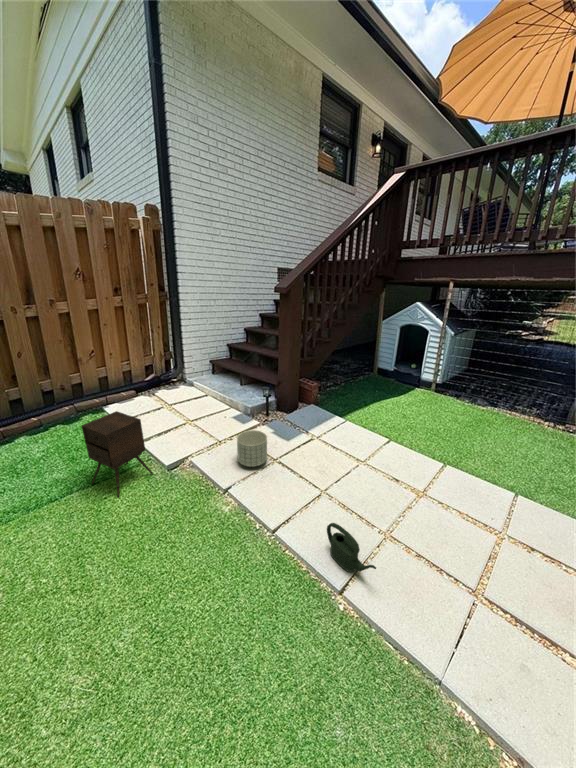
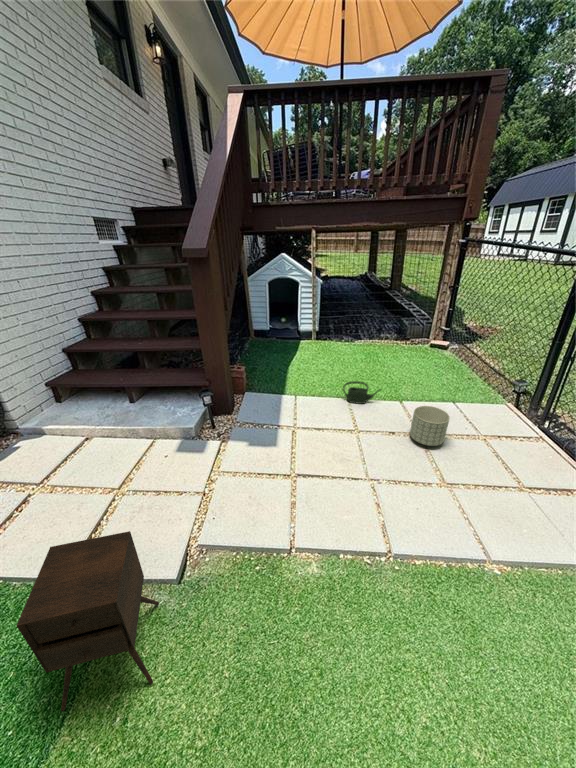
planter: present [237,430,267,467] -> present [410,406,450,446]
watering can: present [327,523,376,572] -> present [343,381,381,404]

